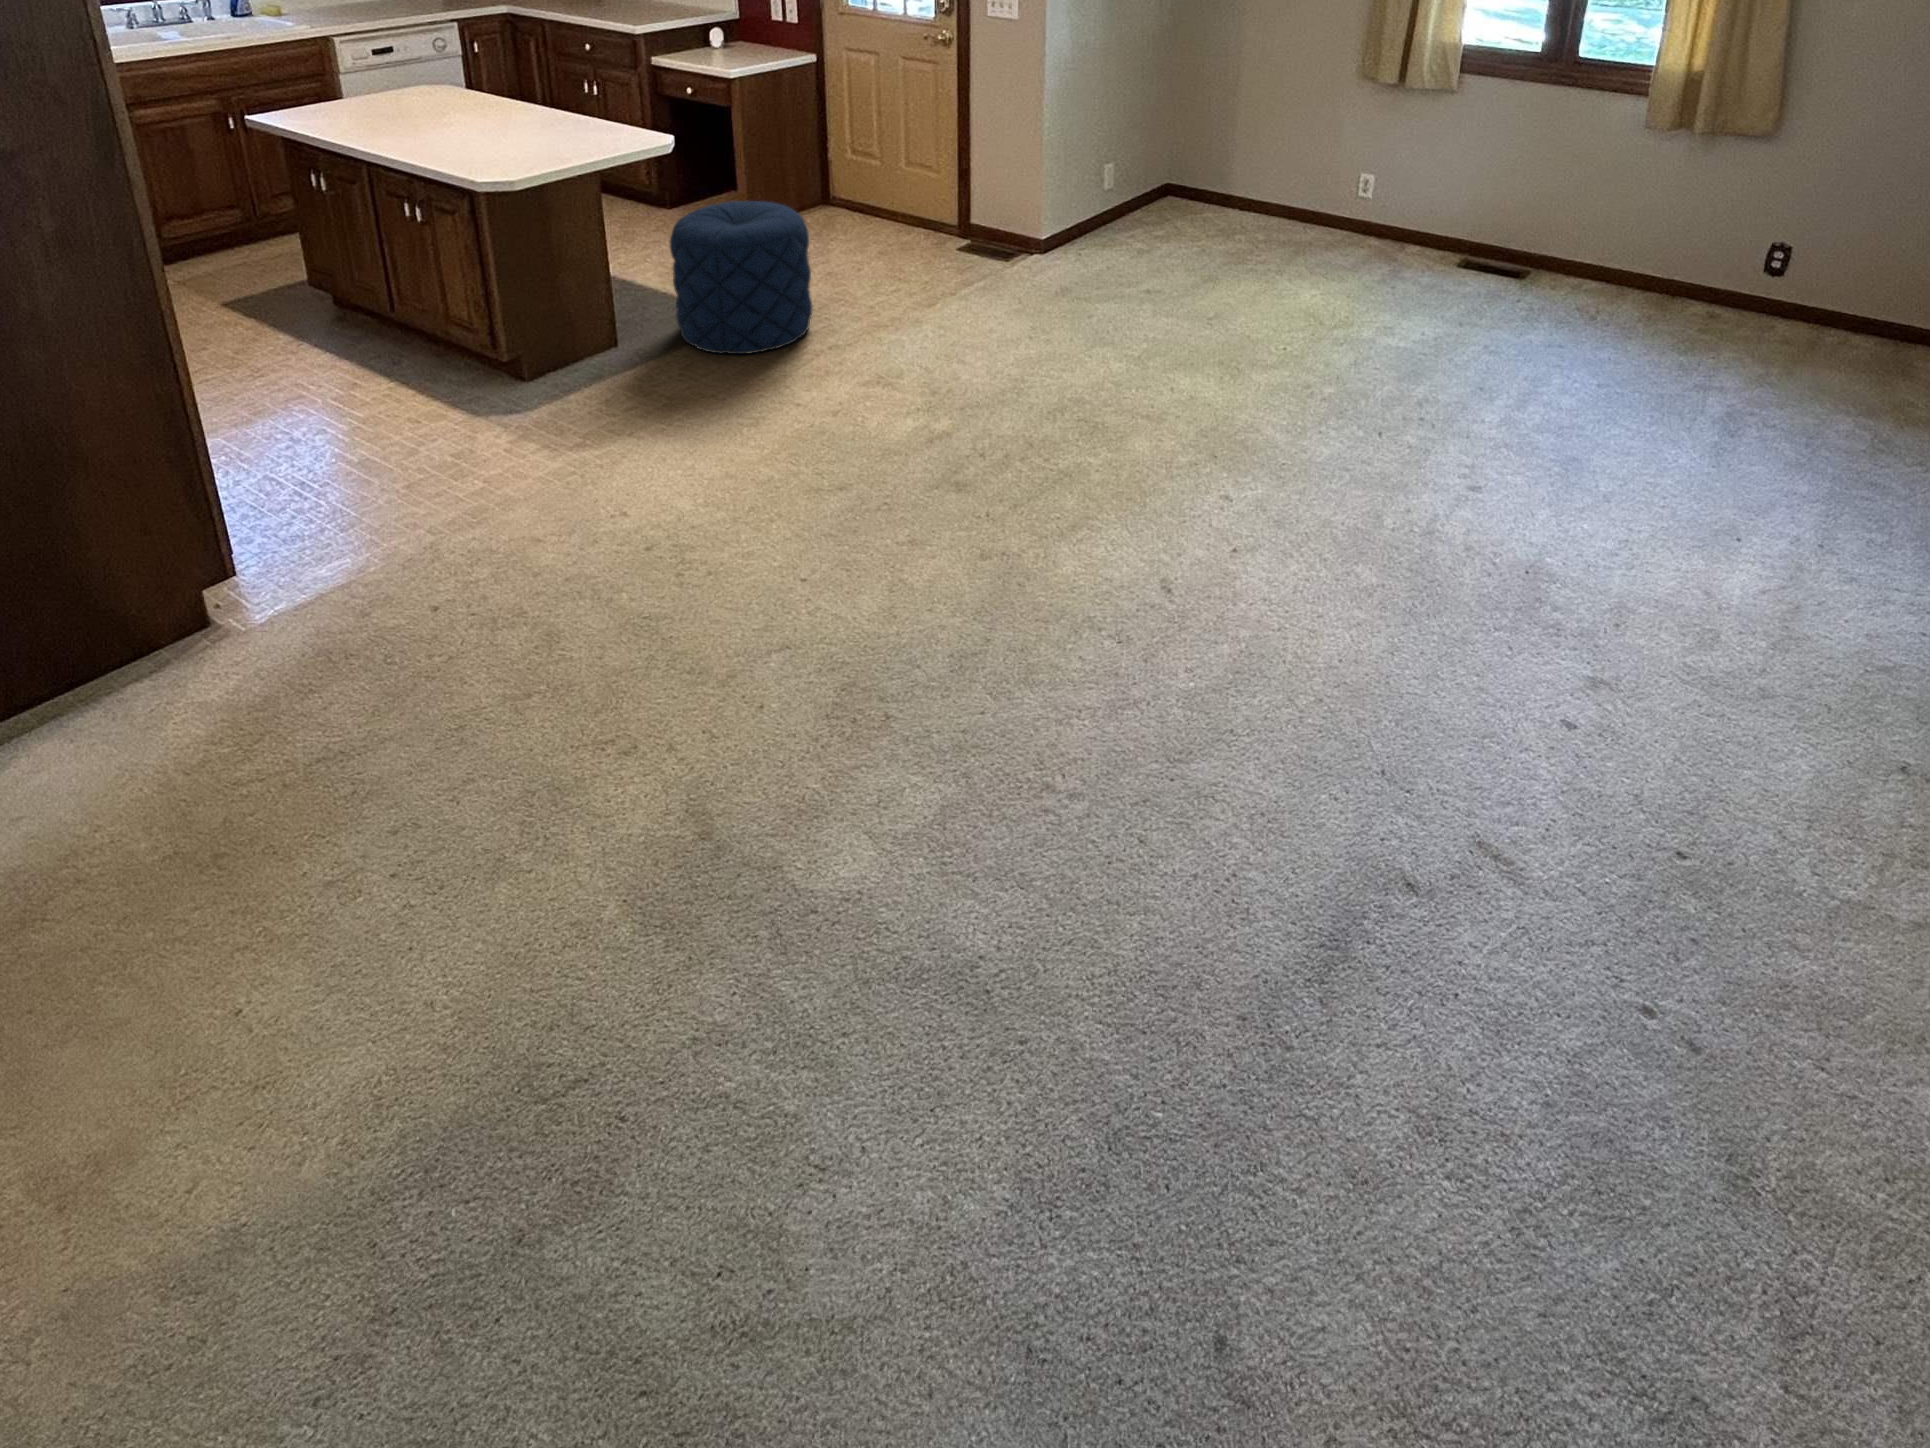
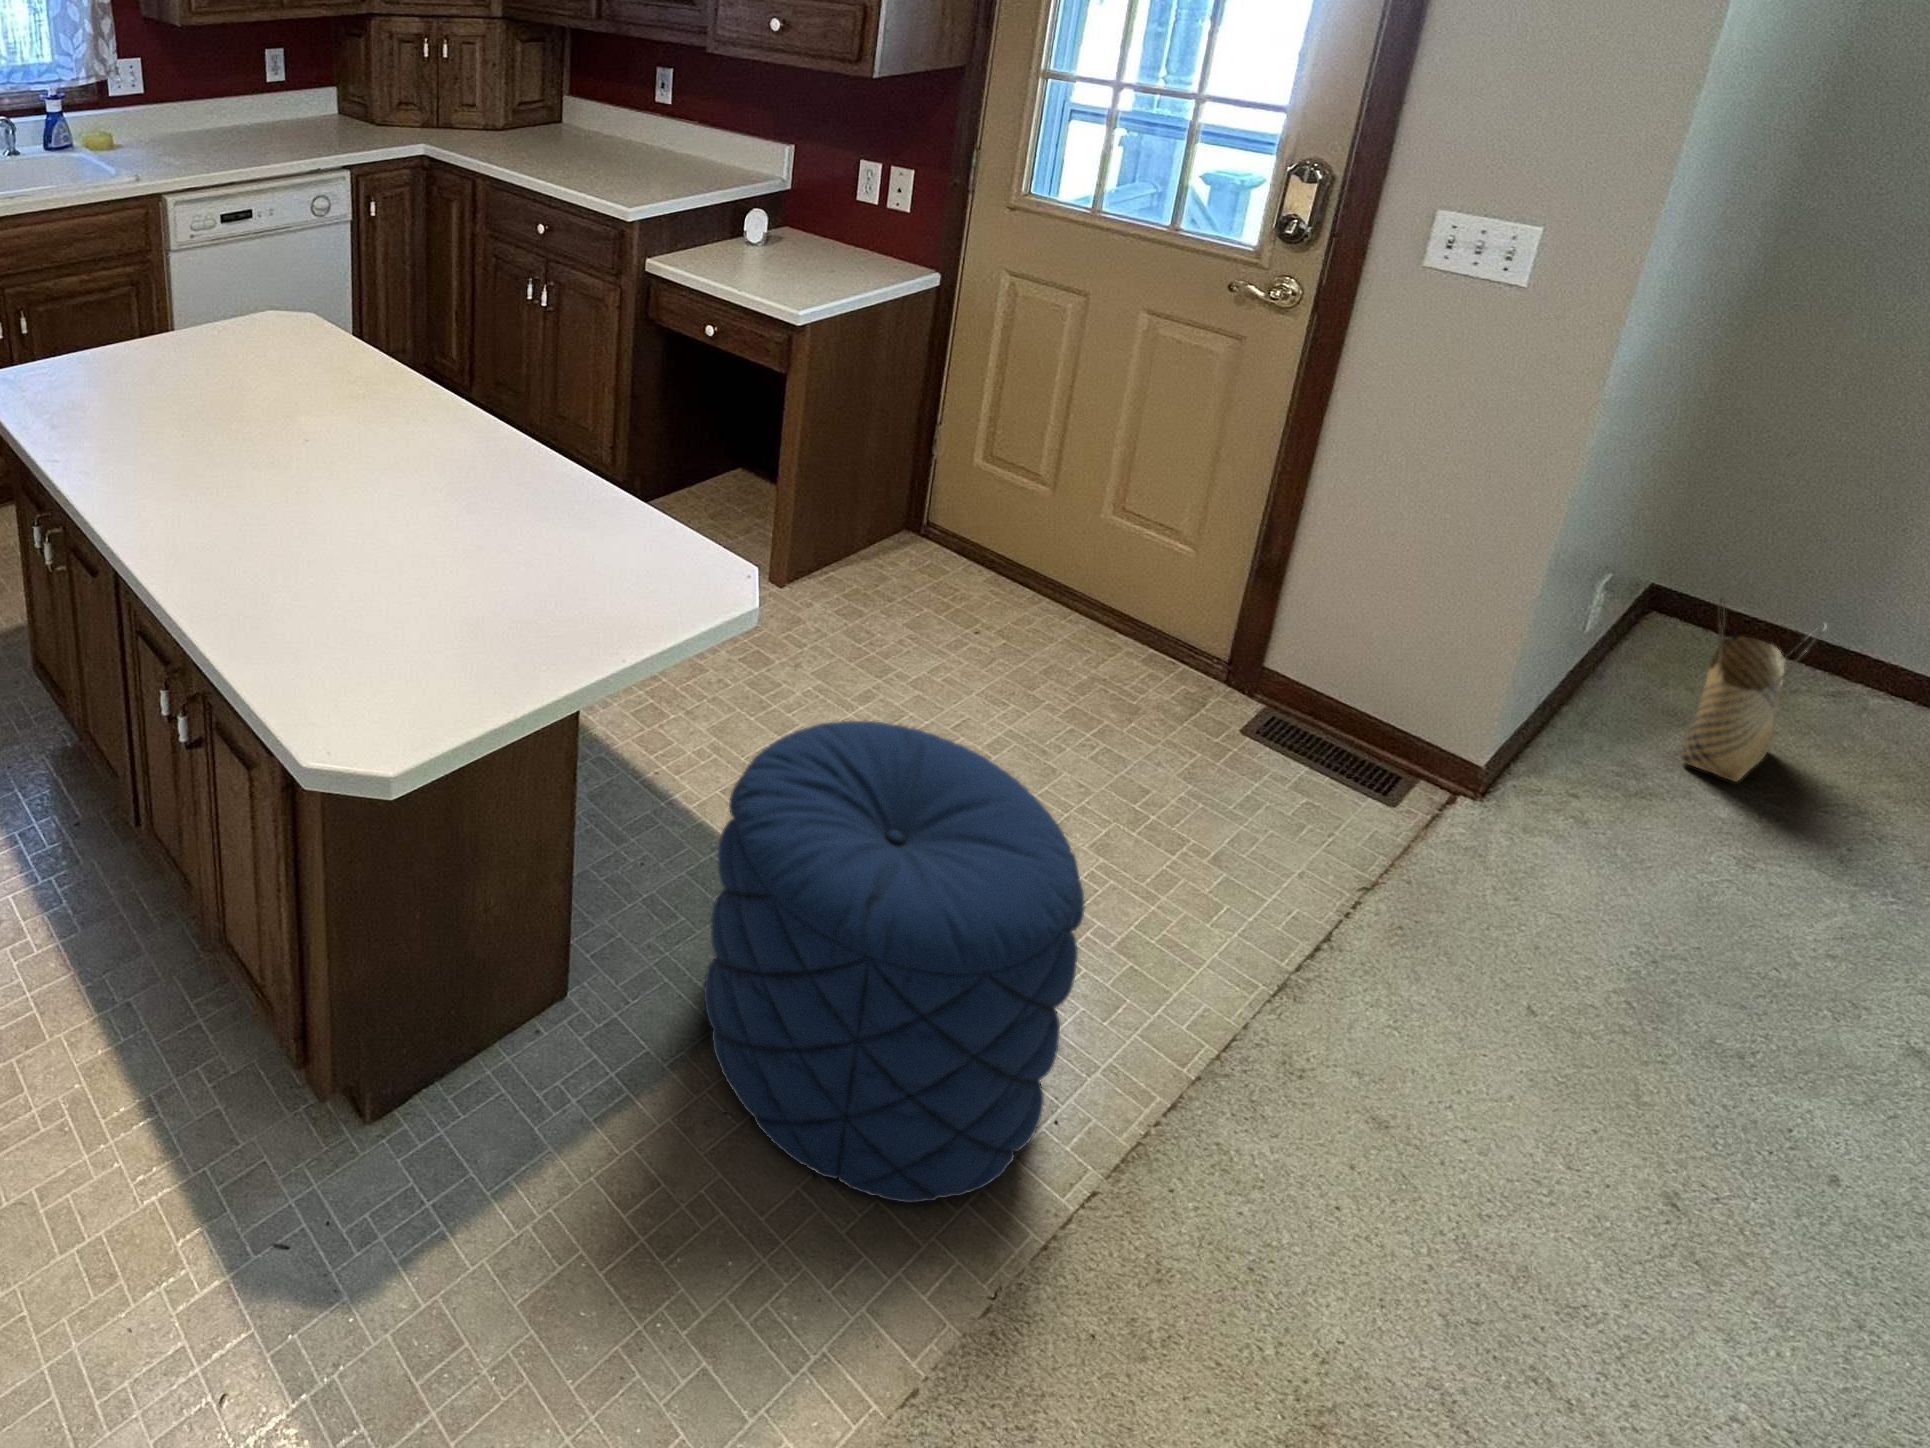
woven basket: none [1123,155,1161,231] -> present [1681,597,1827,782]

